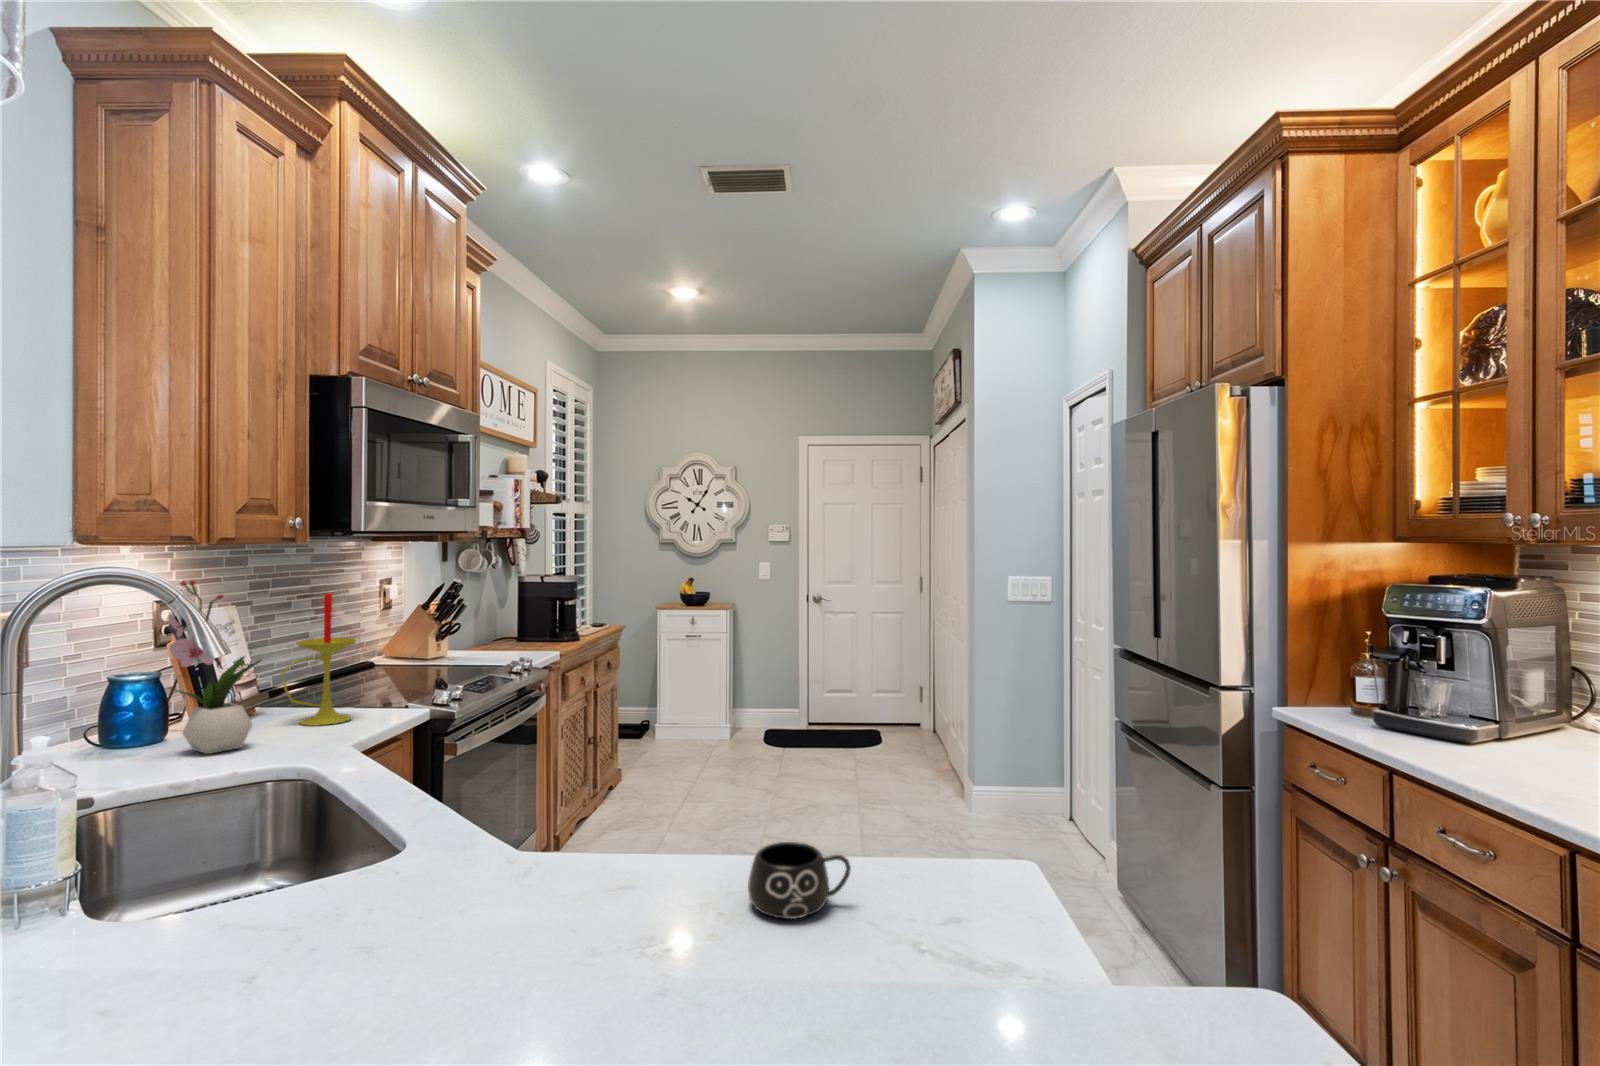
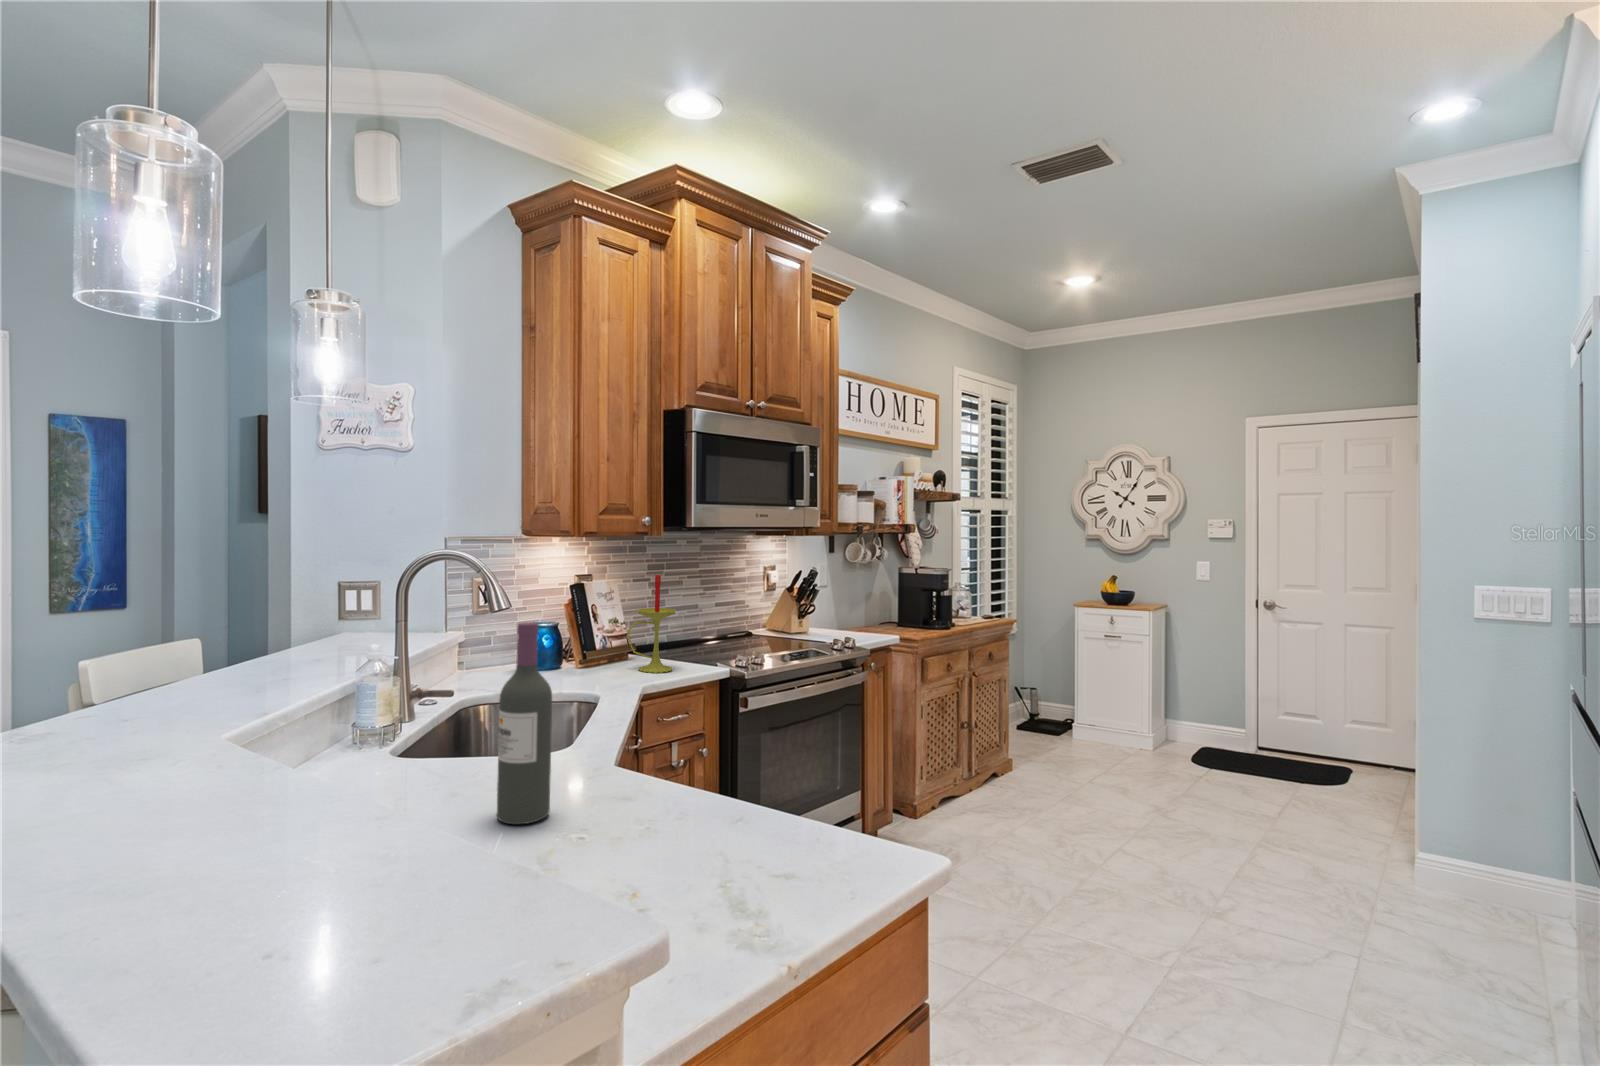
flower arrangement: present [168,580,261,754] -> none [545,561,594,679]
wine bottle: none [518,642,590,921] -> present [497,622,552,824]
mug: present [748,842,851,919] -> none [605,814,680,879]

